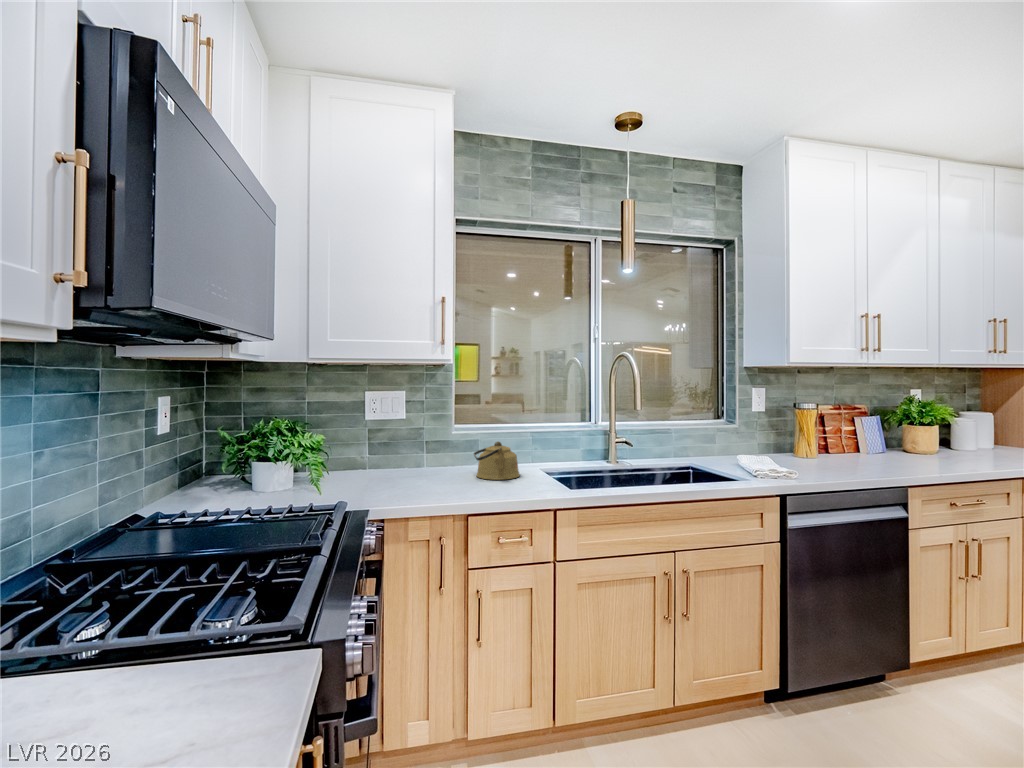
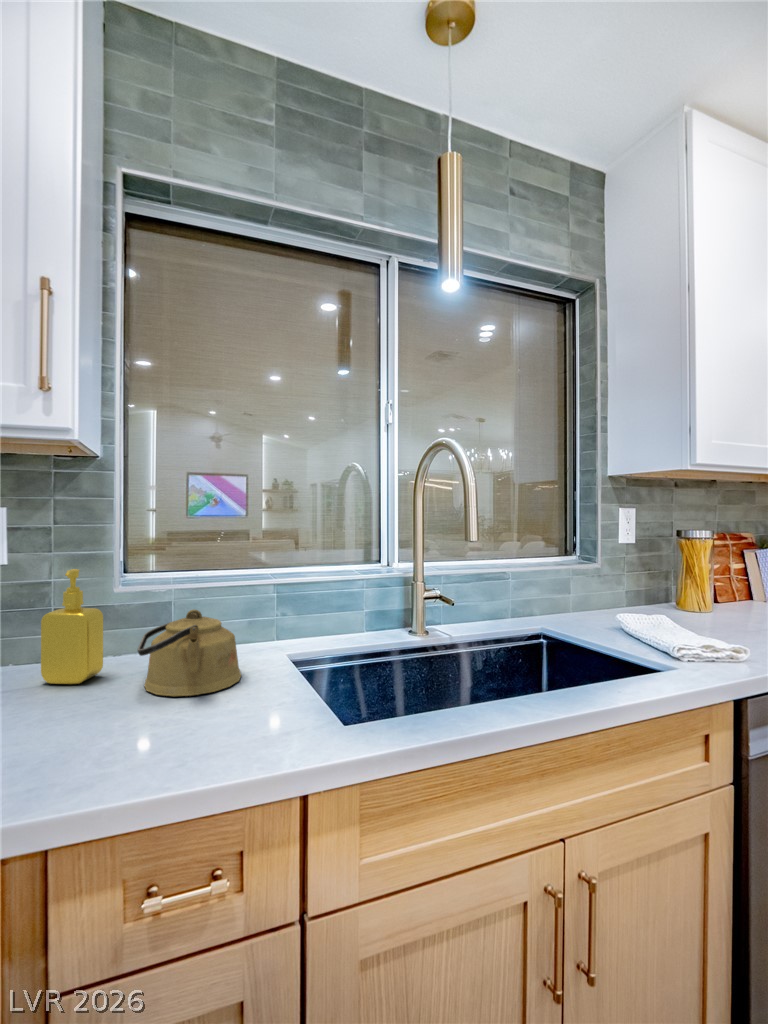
soap dispenser: none [429,421,454,475] -> present [41,569,103,684]

